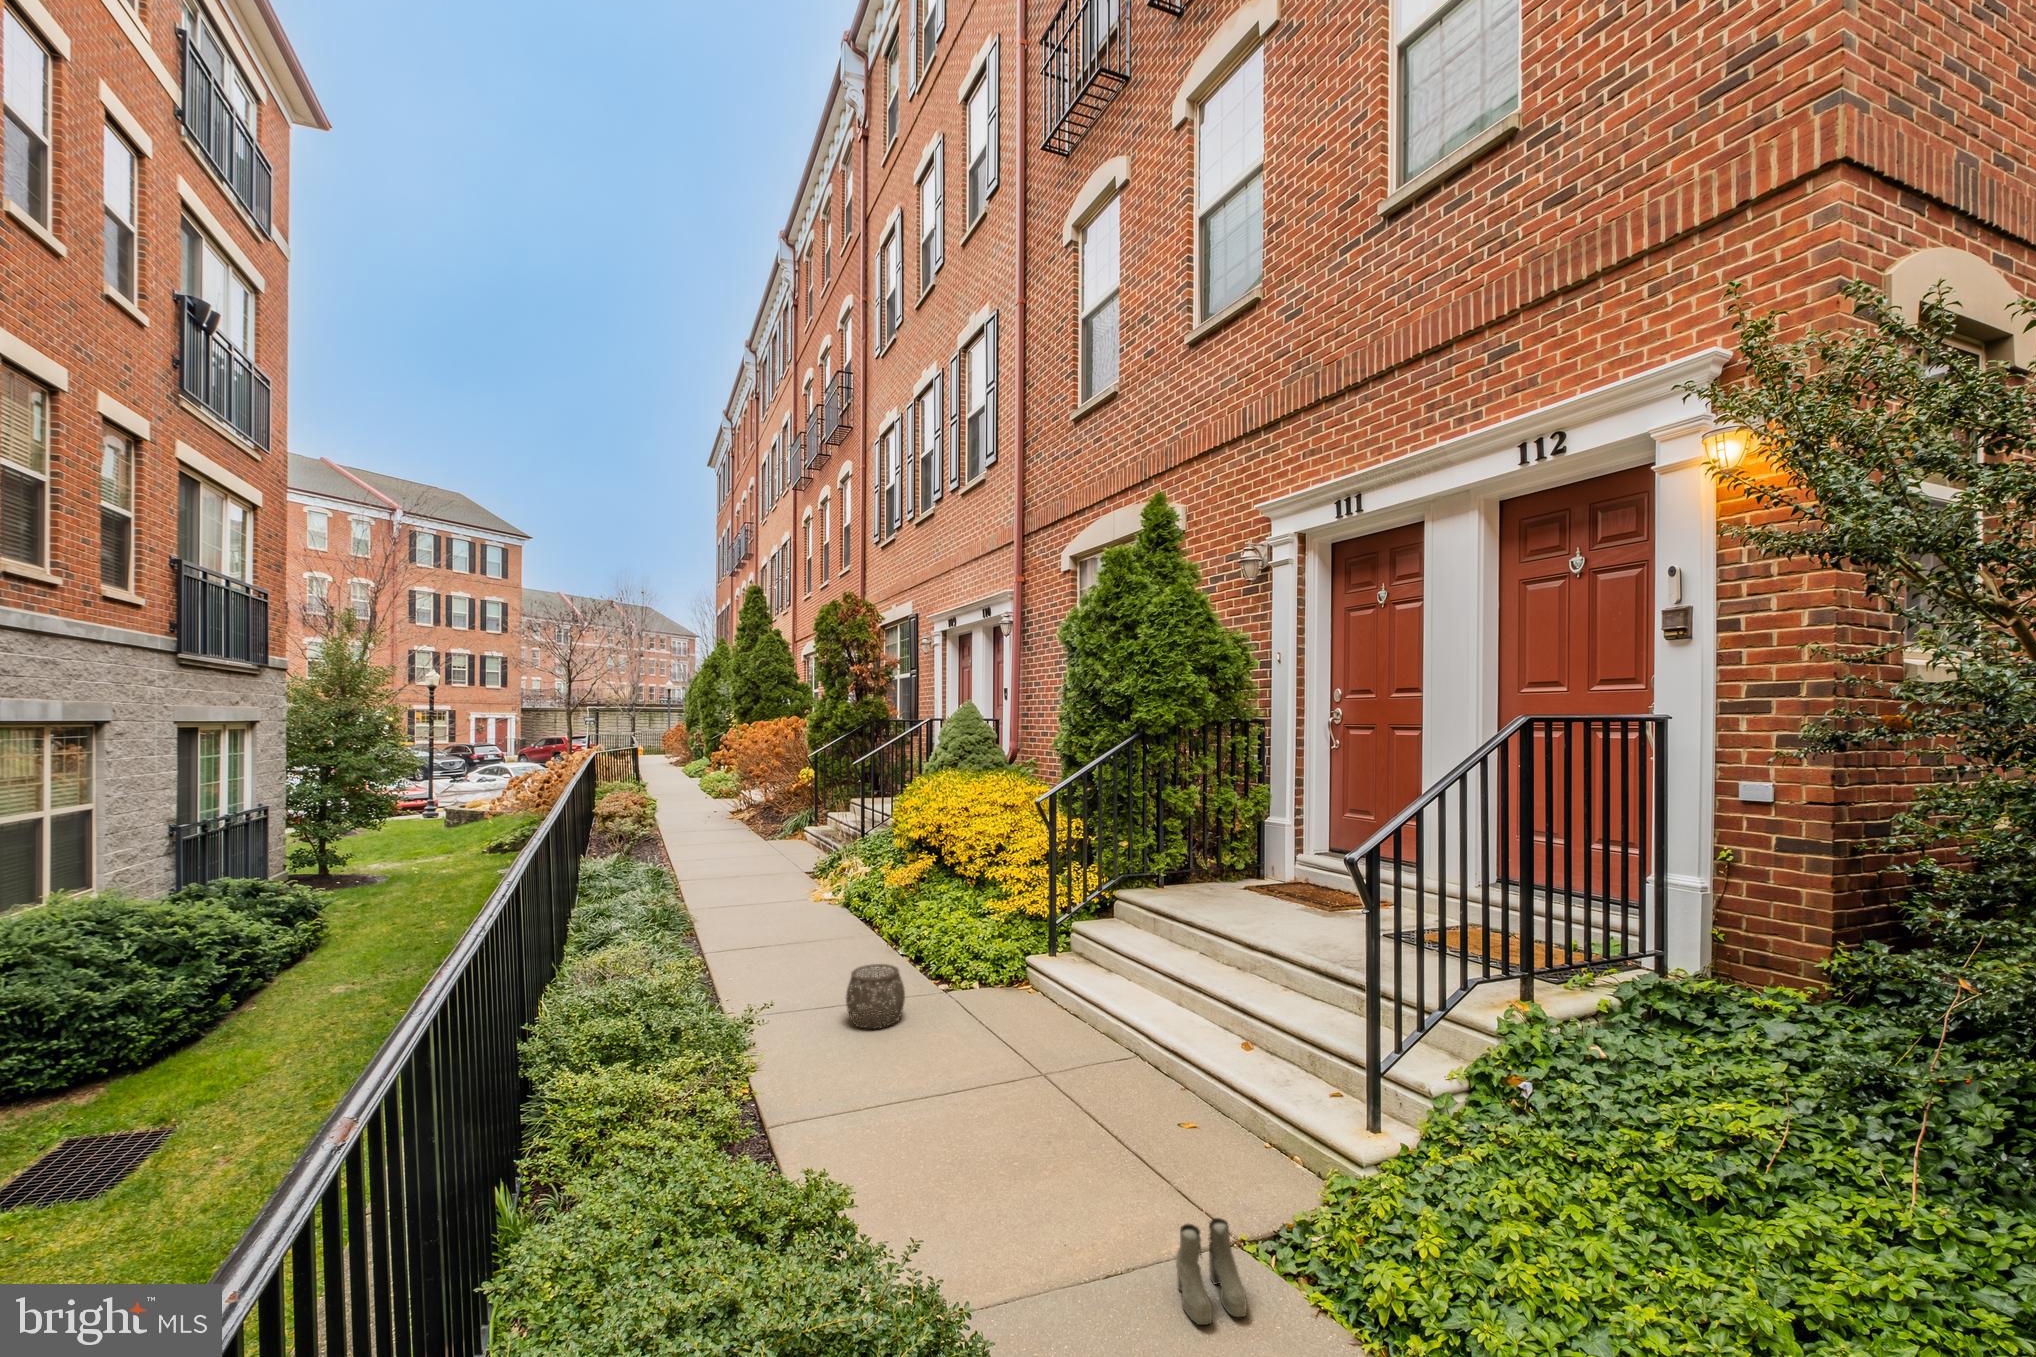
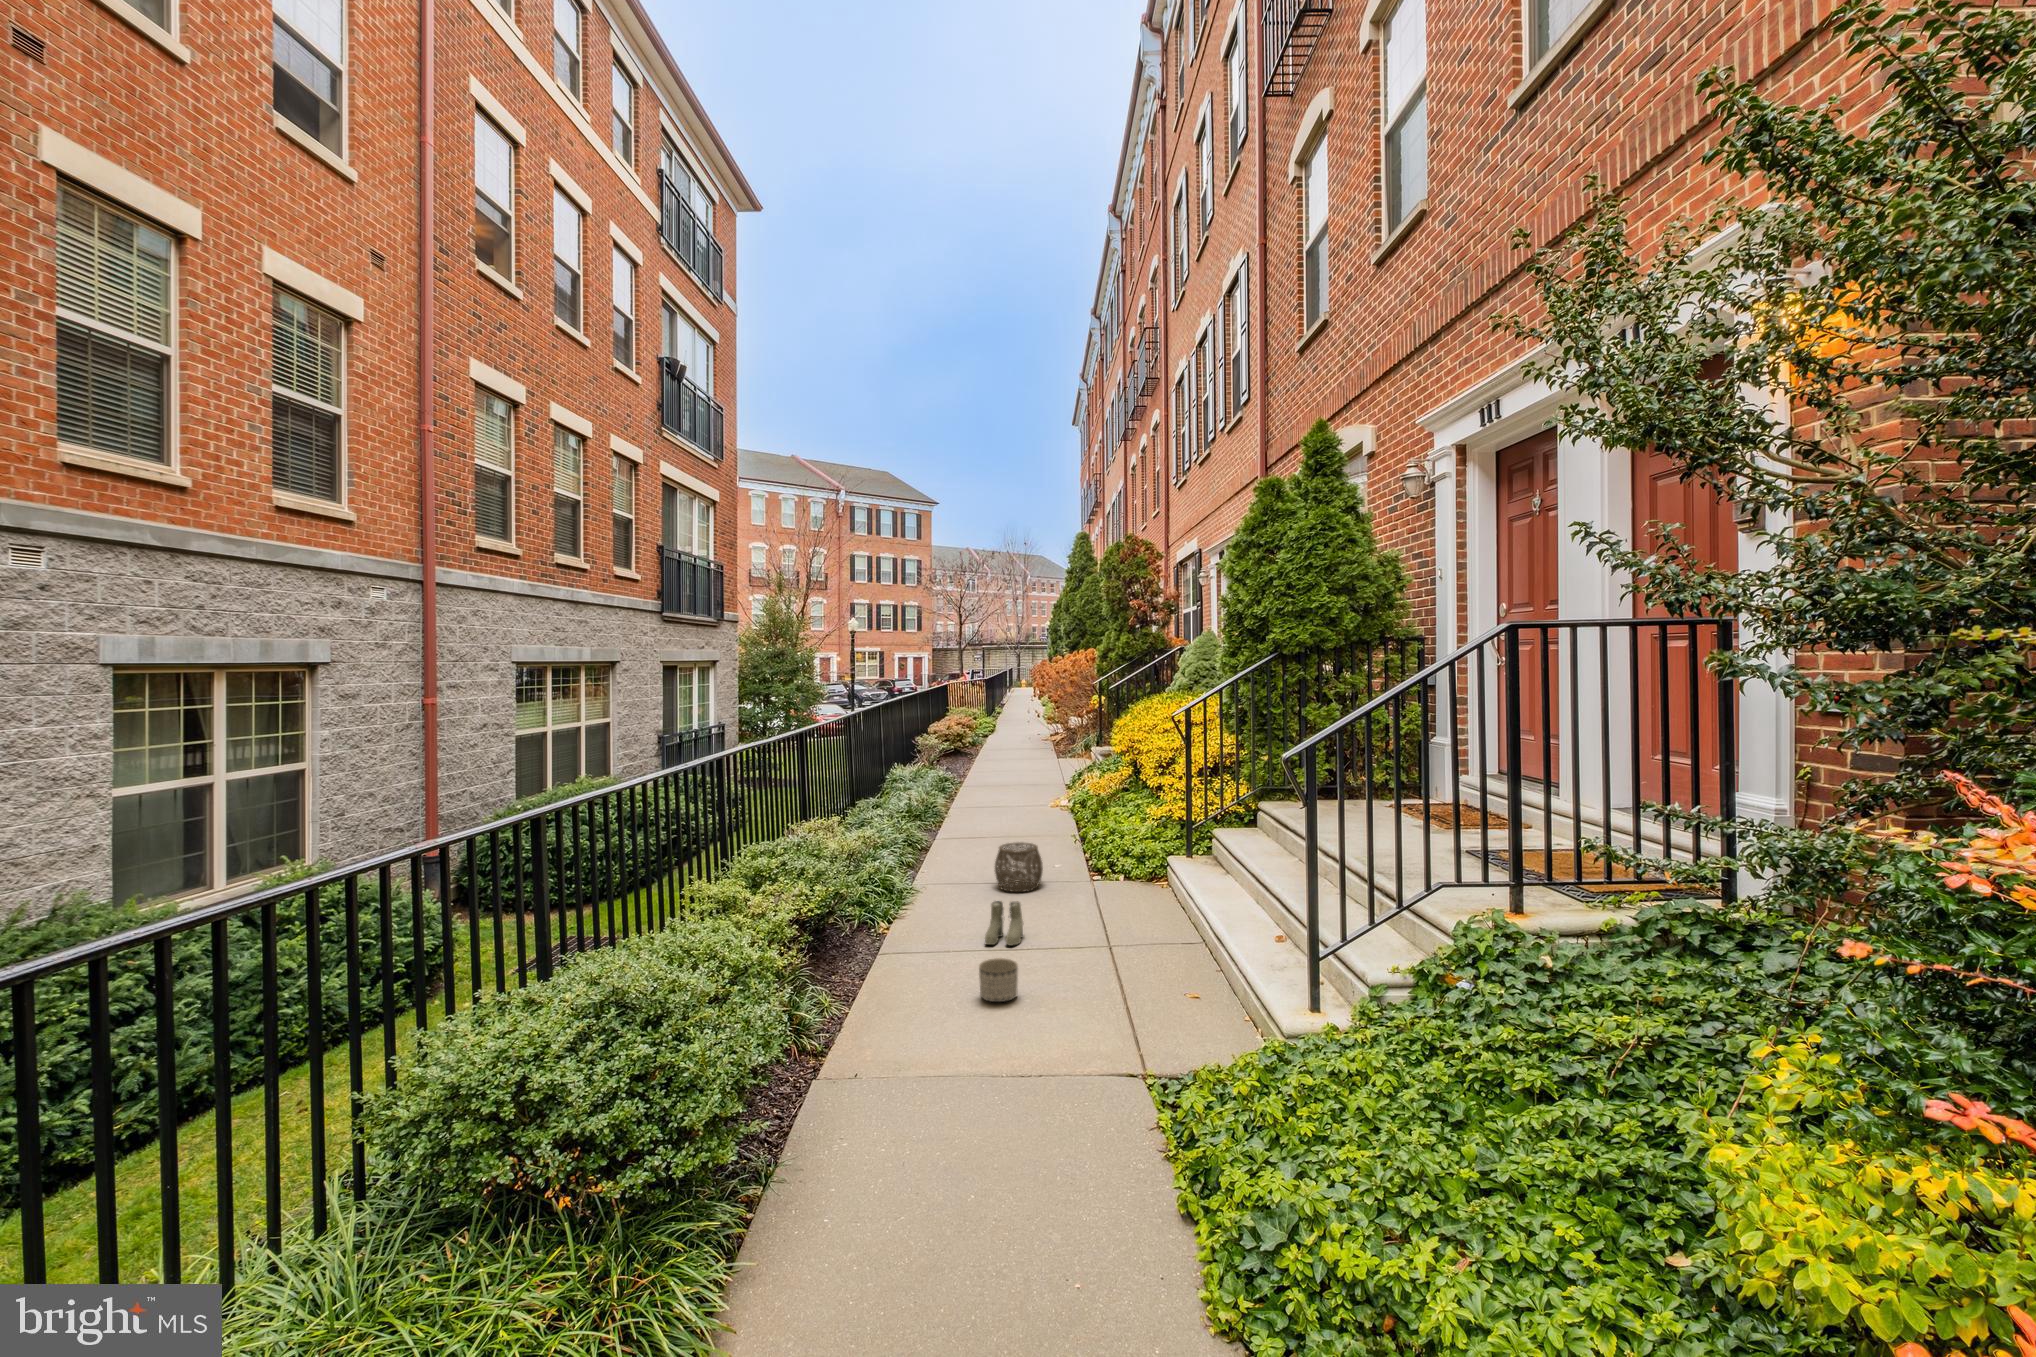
planter: none [960,1140,1008,1202] -> present [979,958,1018,1002]
boots: present [1176,1218,1247,1325] -> present [985,901,1023,946]

